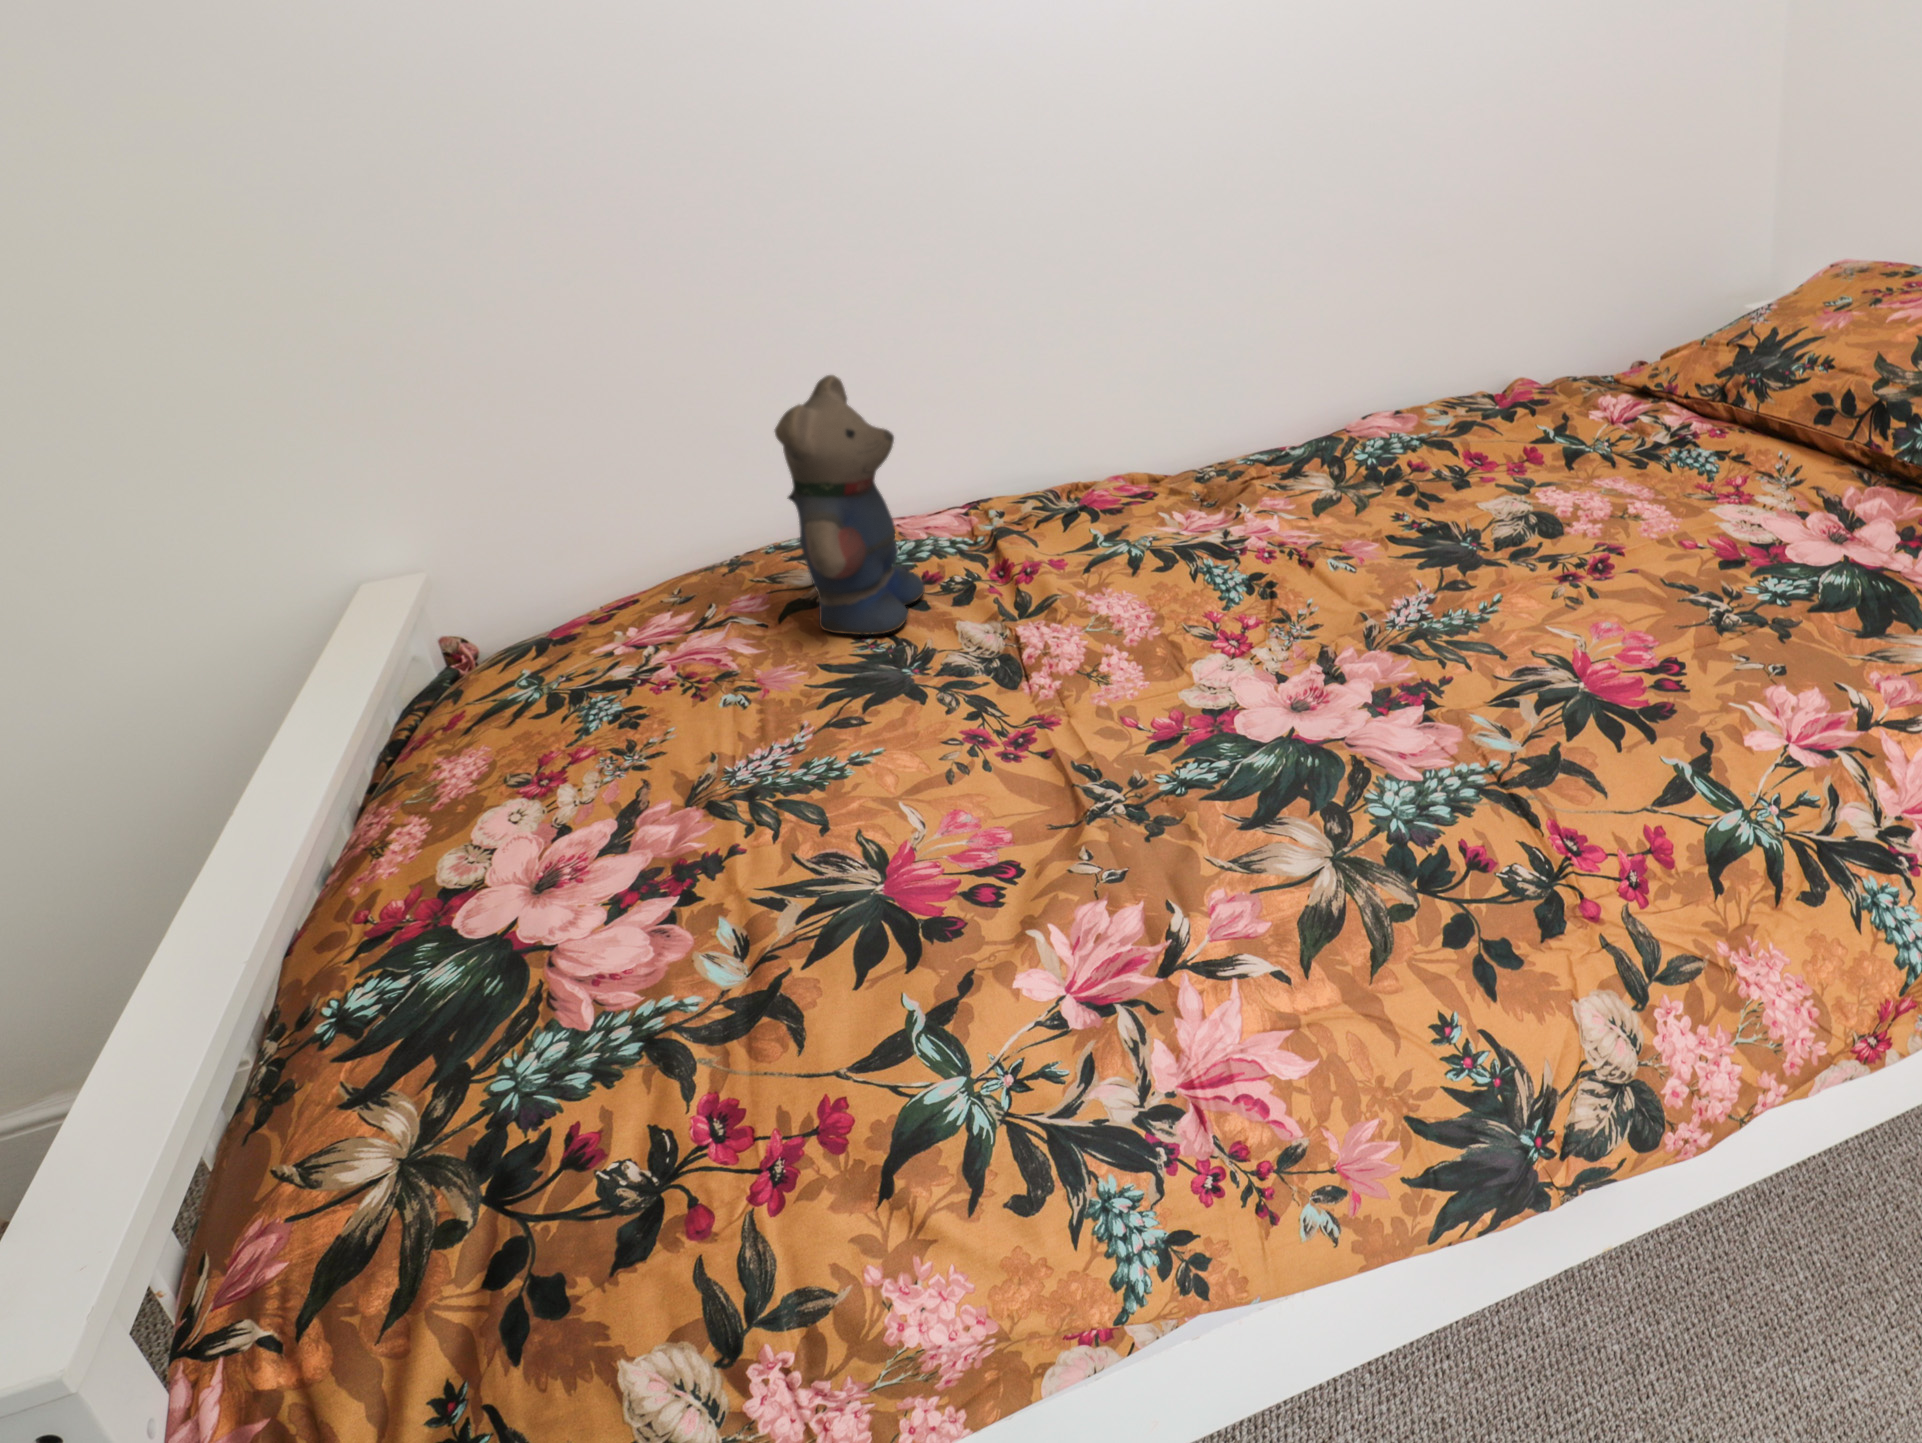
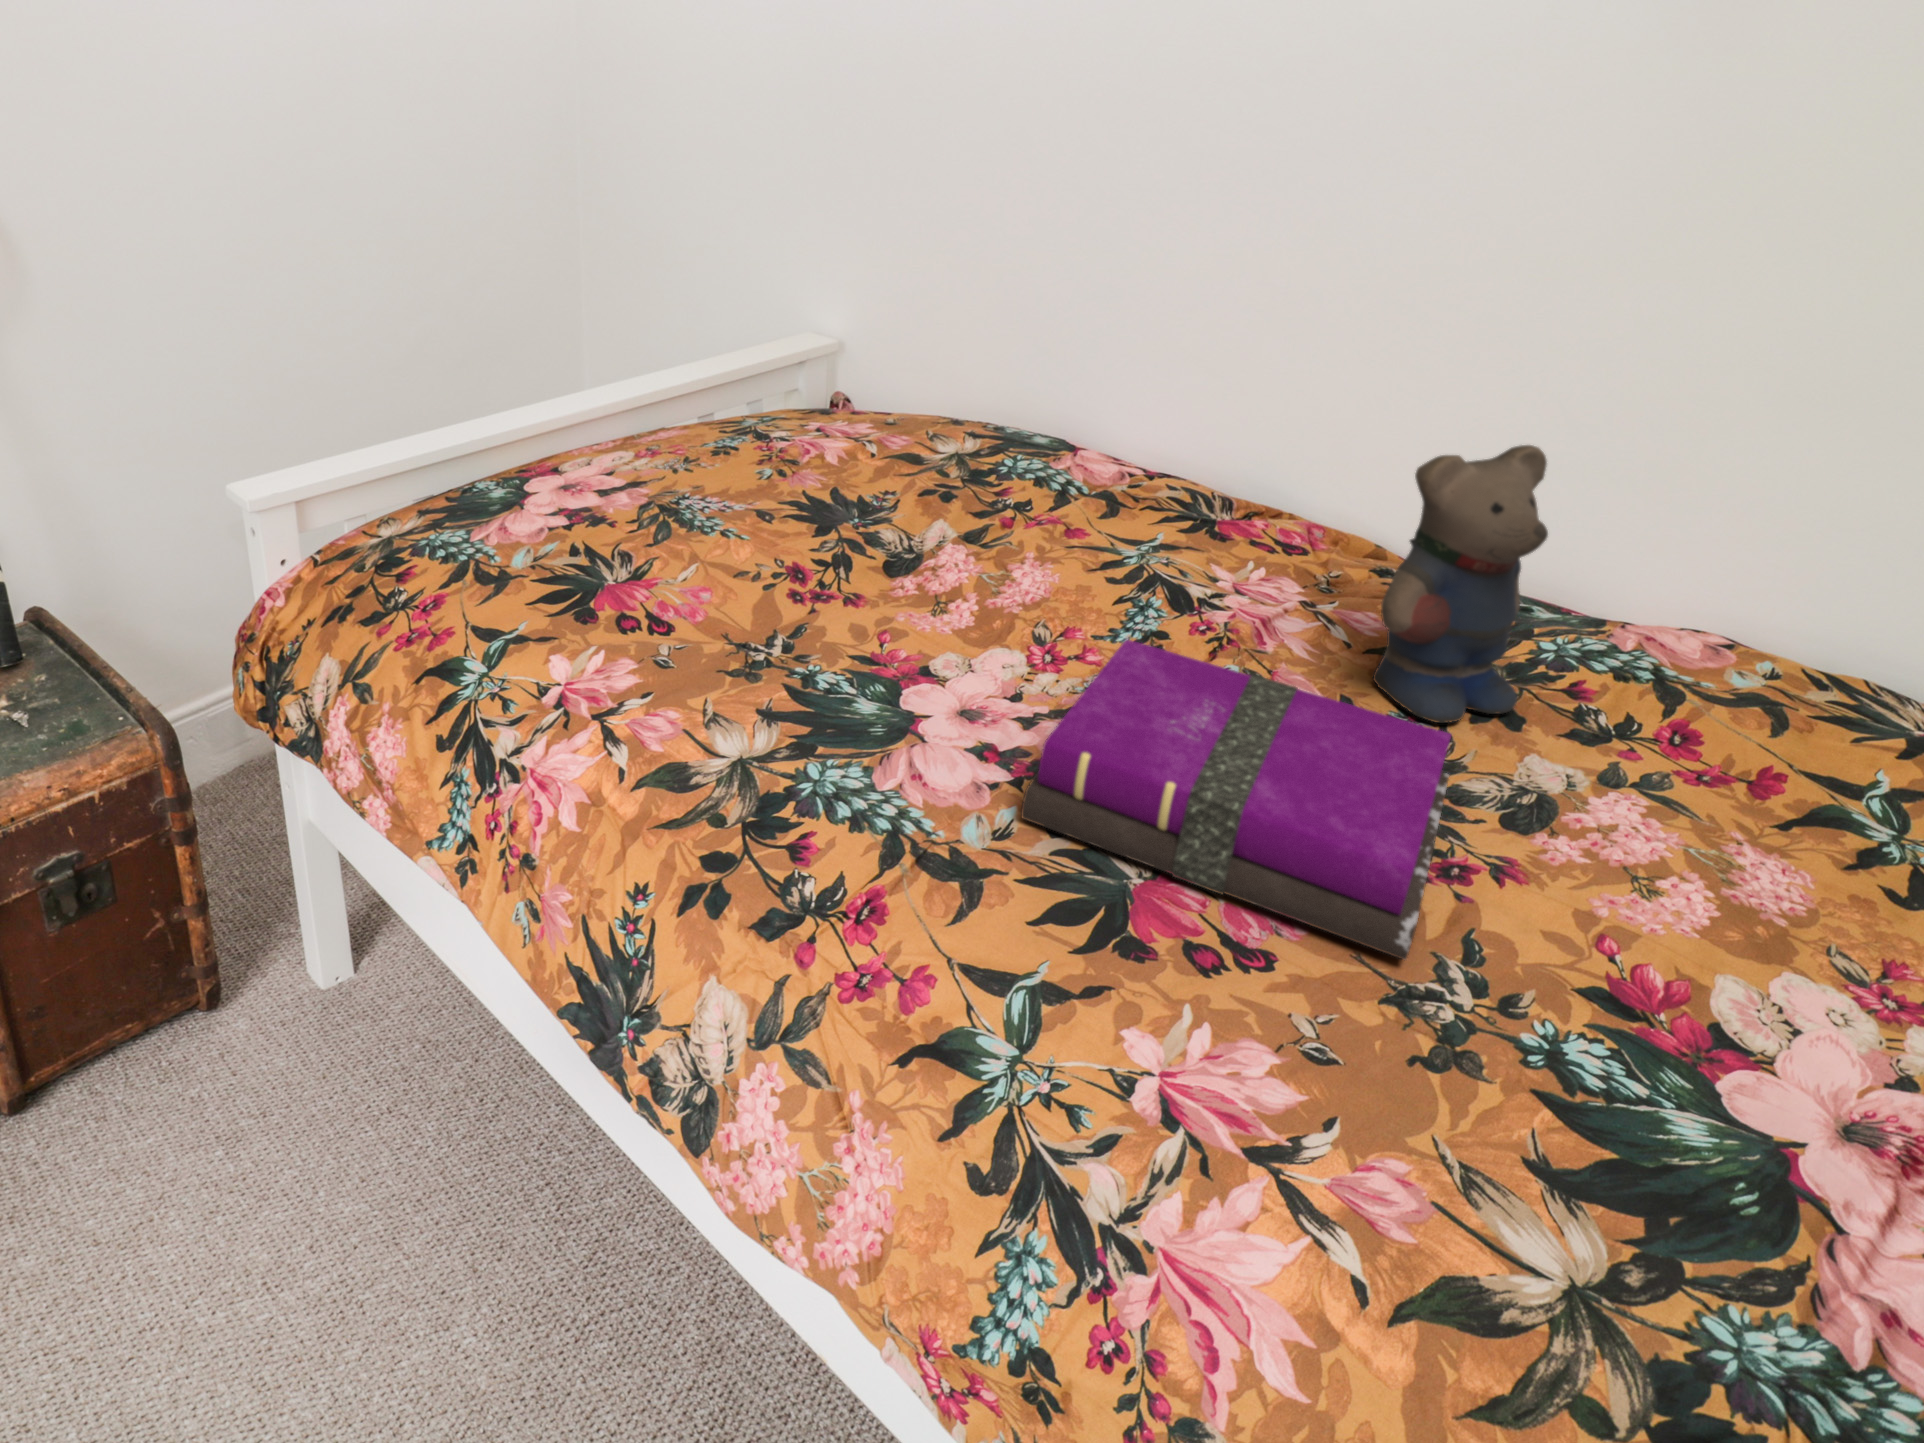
notebook: none [657,616,1082,929] -> present [1021,639,1451,960]

